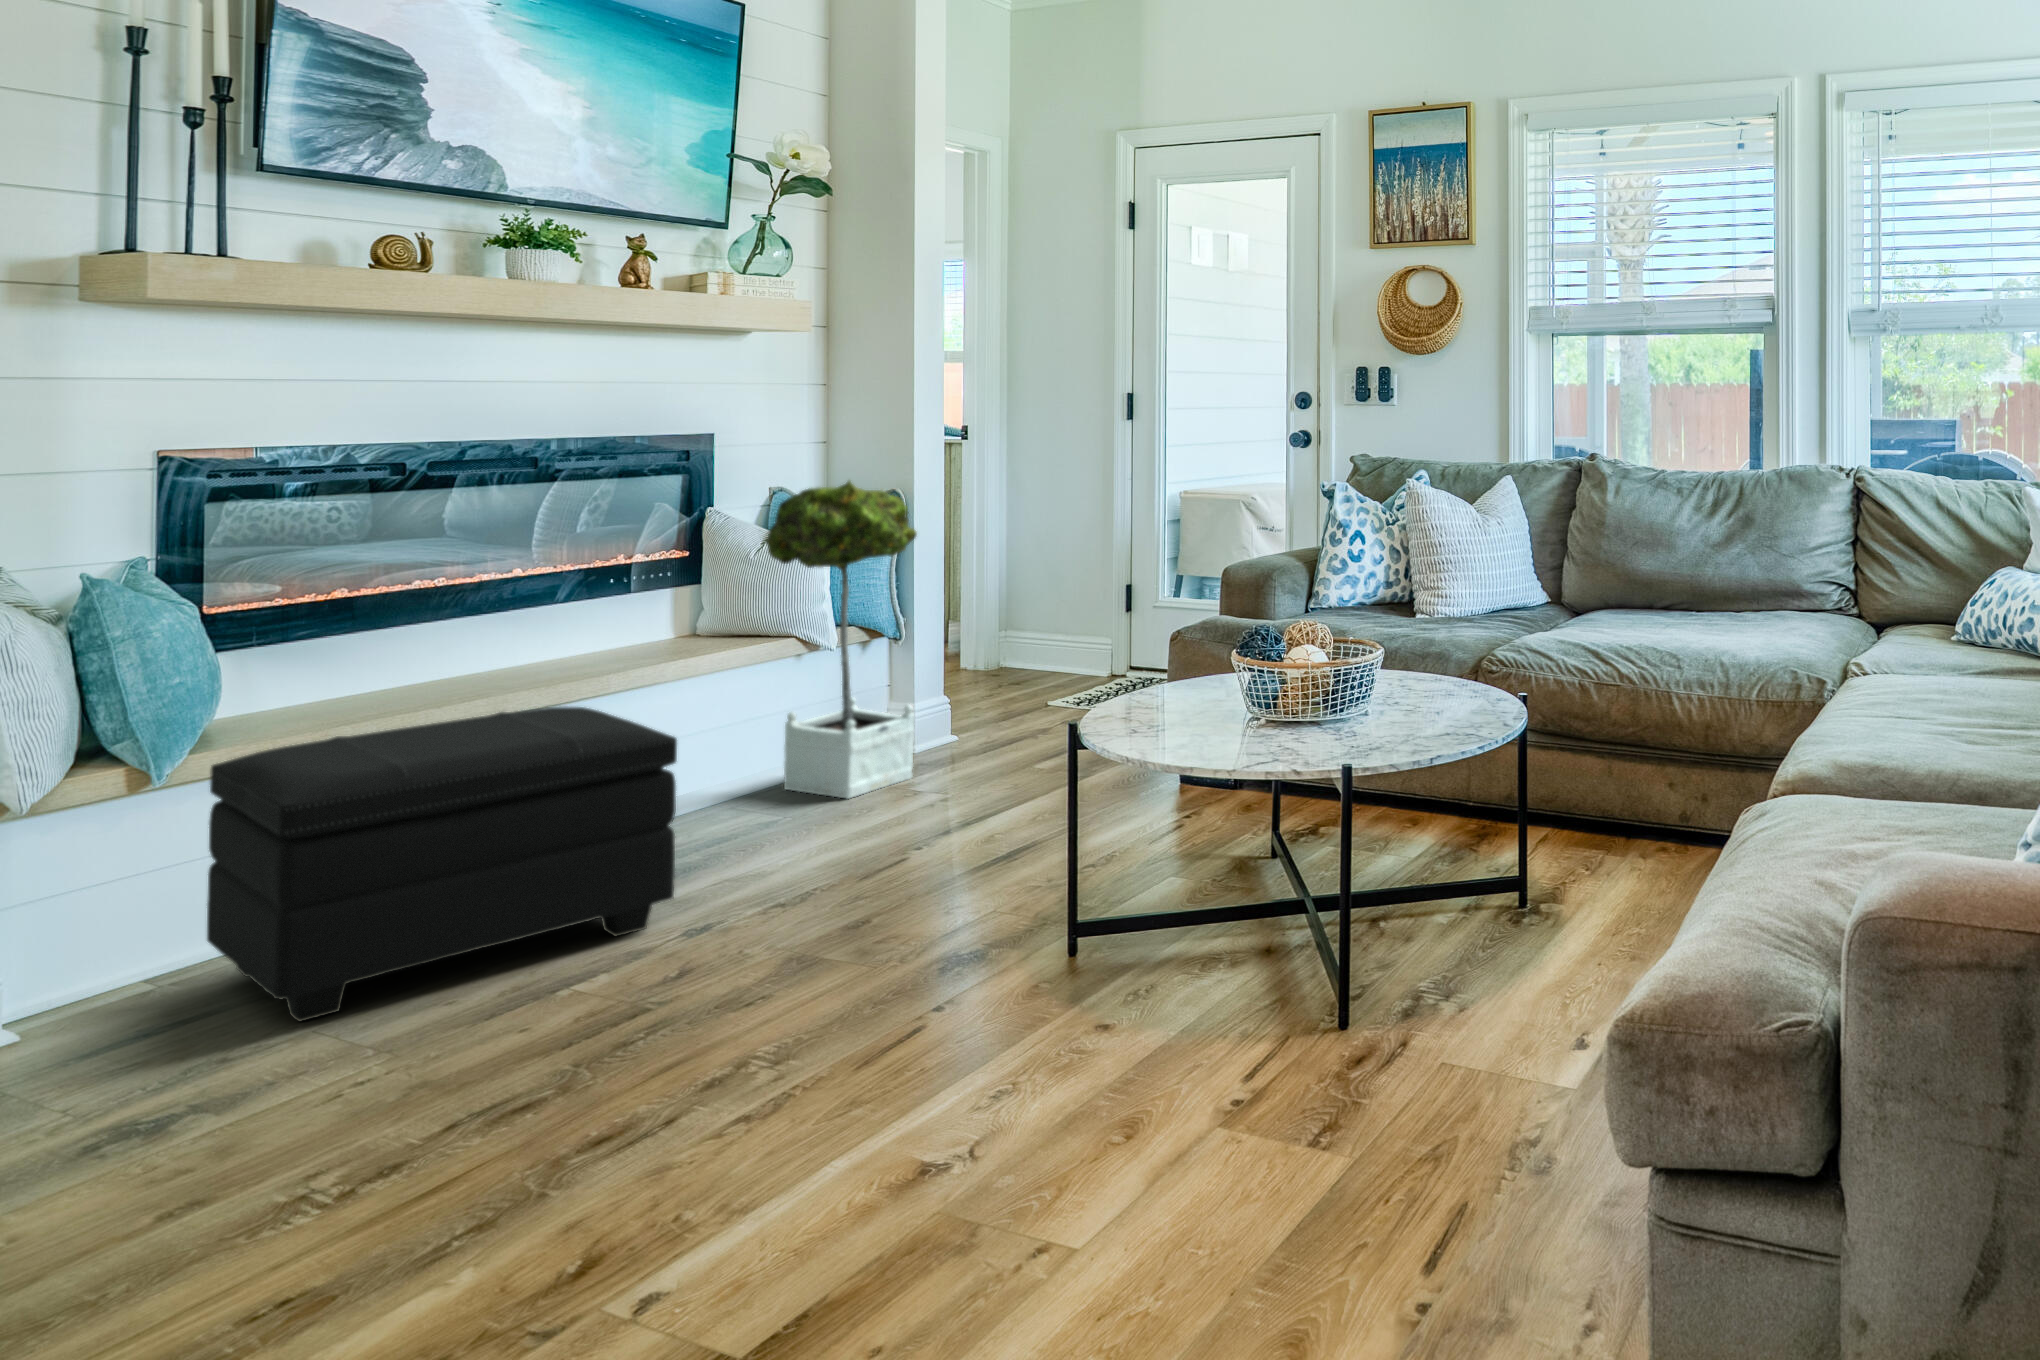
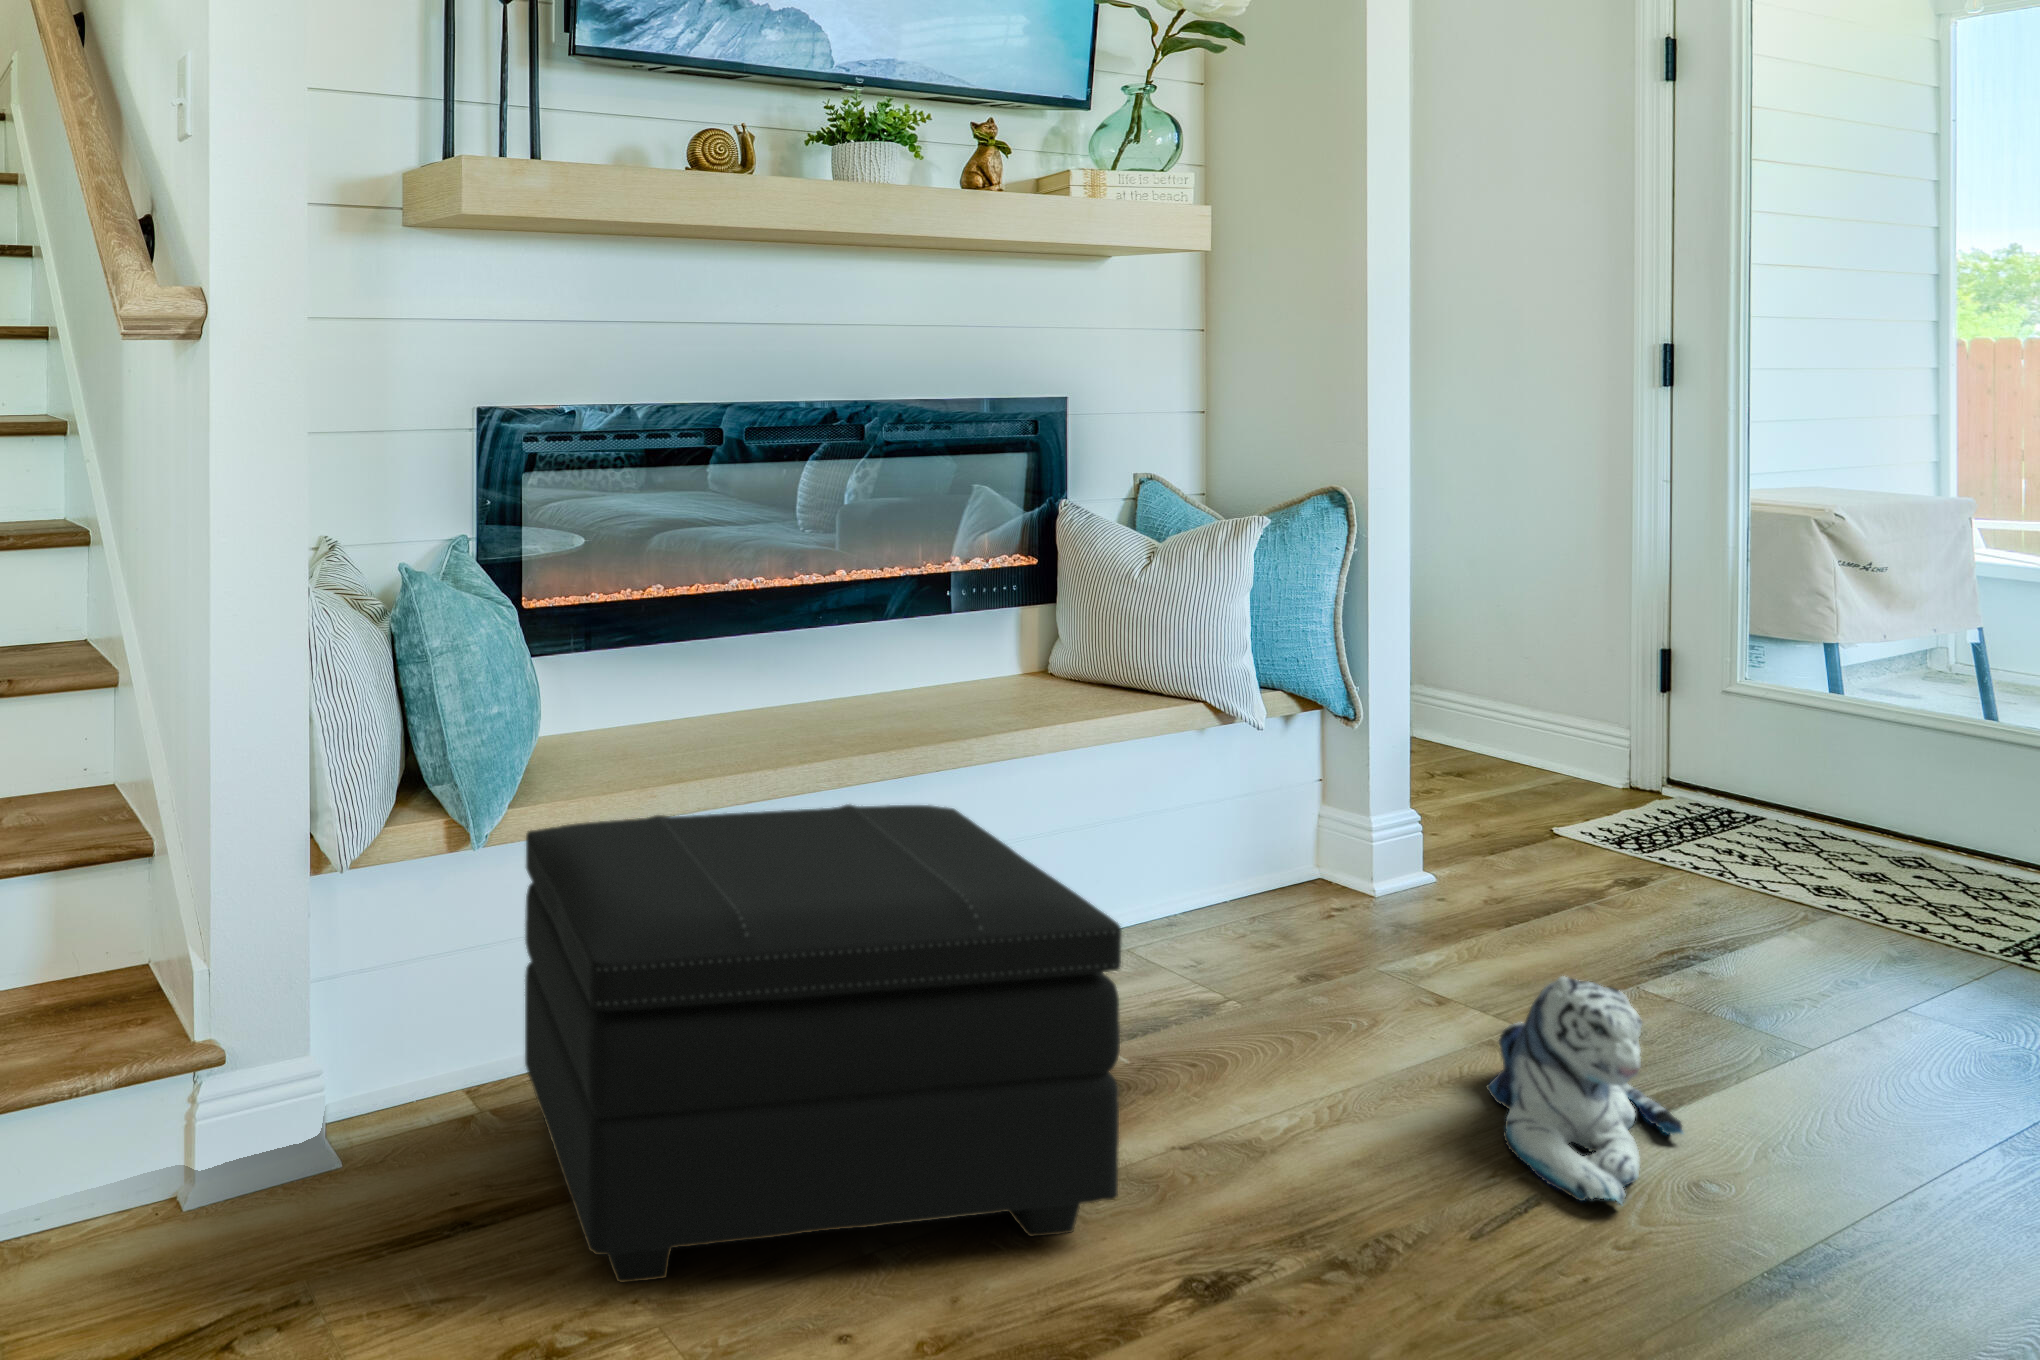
potted tree: present [766,481,917,798] -> none [1164,476,1404,982]
plush toy: none [926,741,1021,851] -> present [1486,977,1683,1204]

